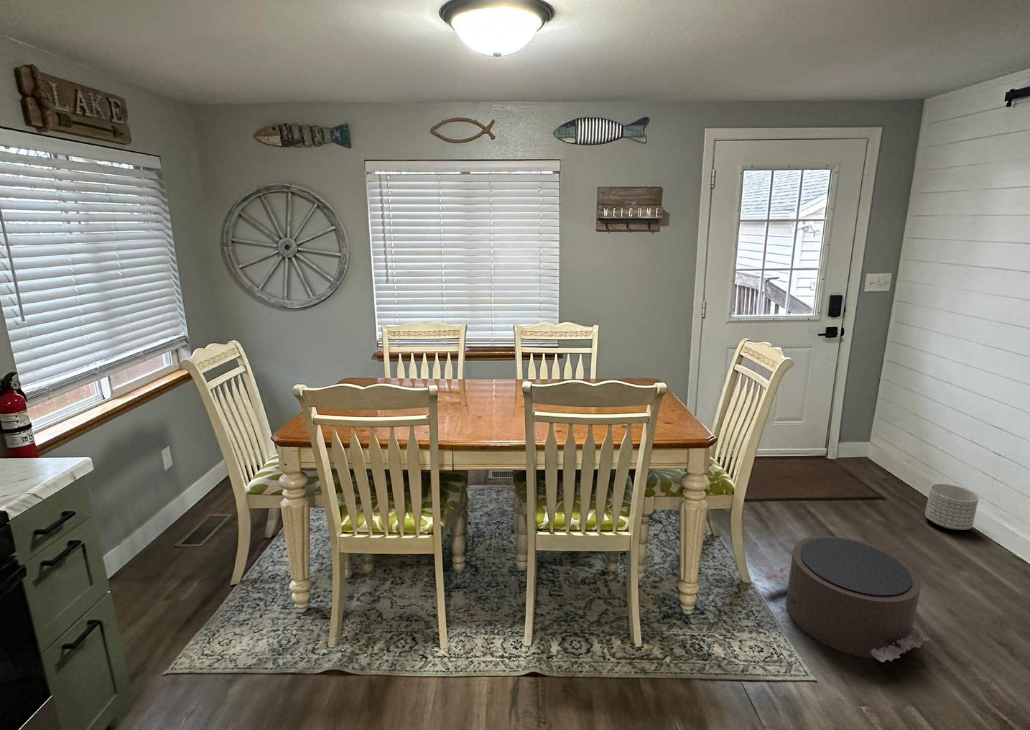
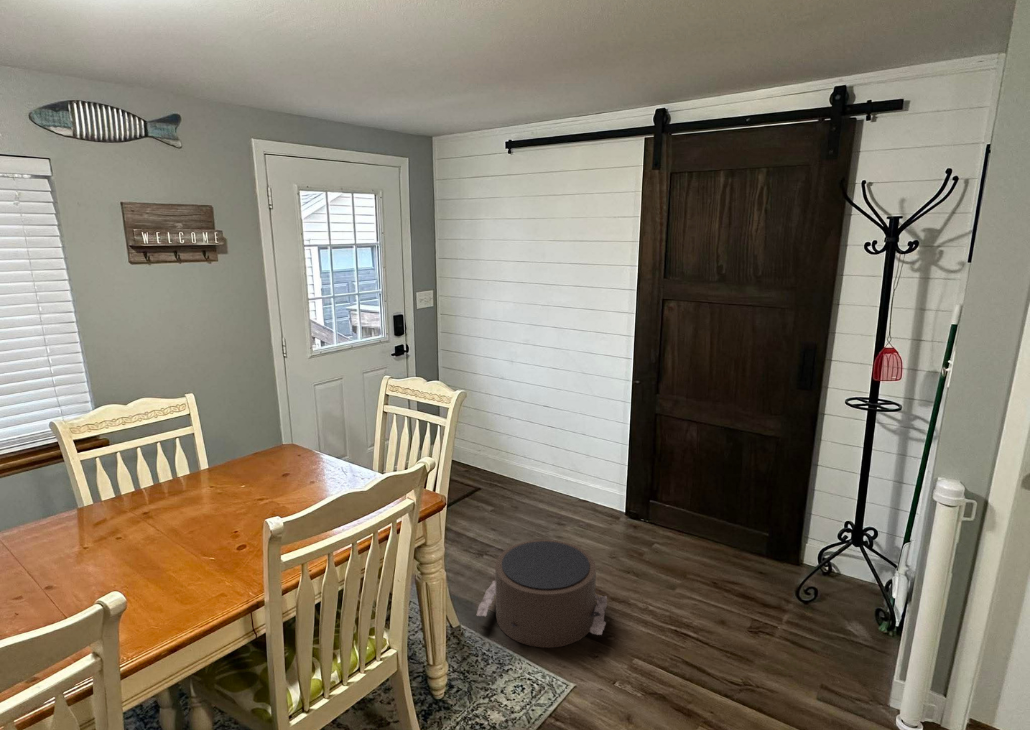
planter: present [925,484,979,530] -> none [519,463,551,500]

